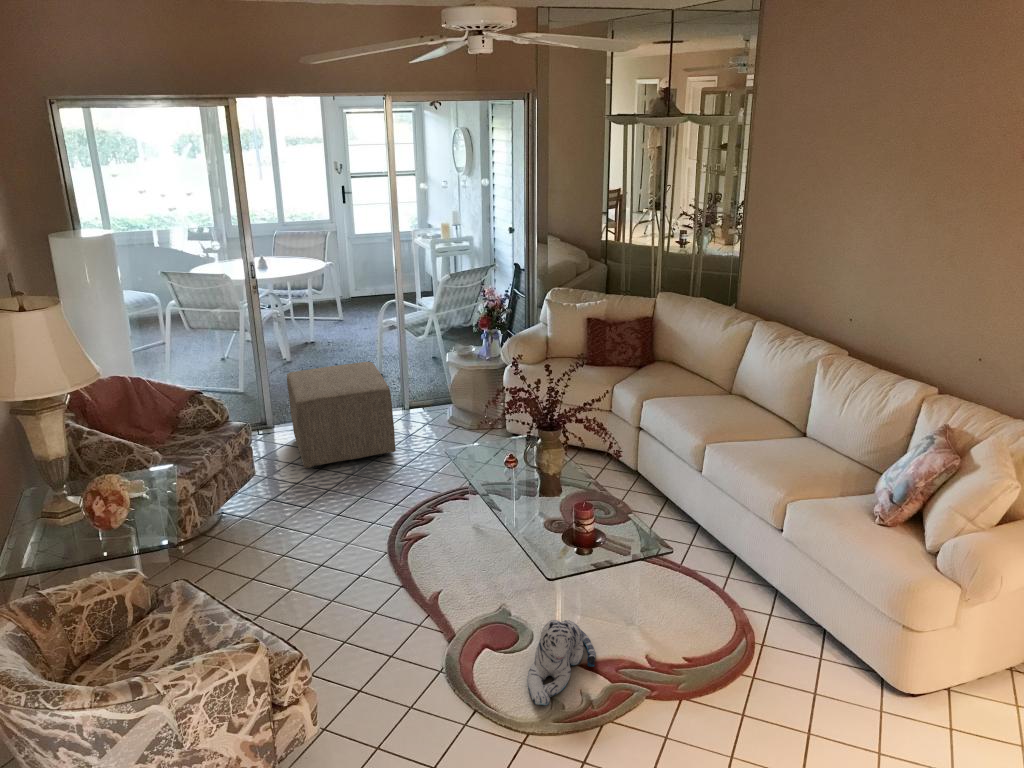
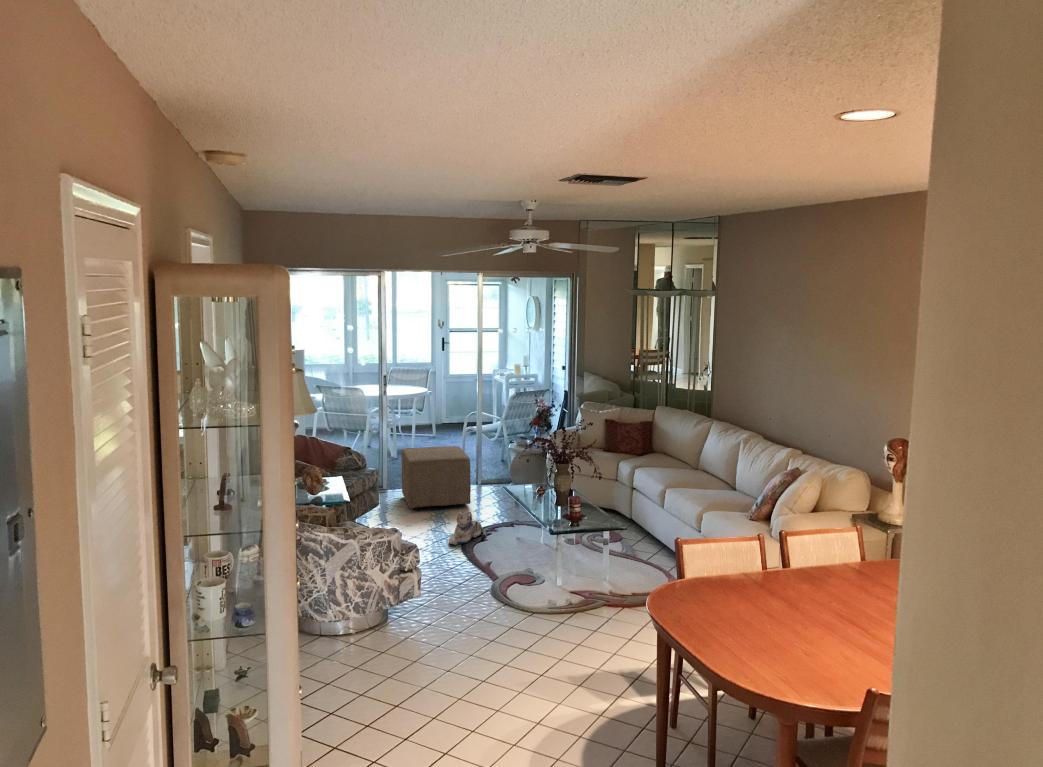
plush toy: present [527,620,595,705] -> present [449,510,487,545]

